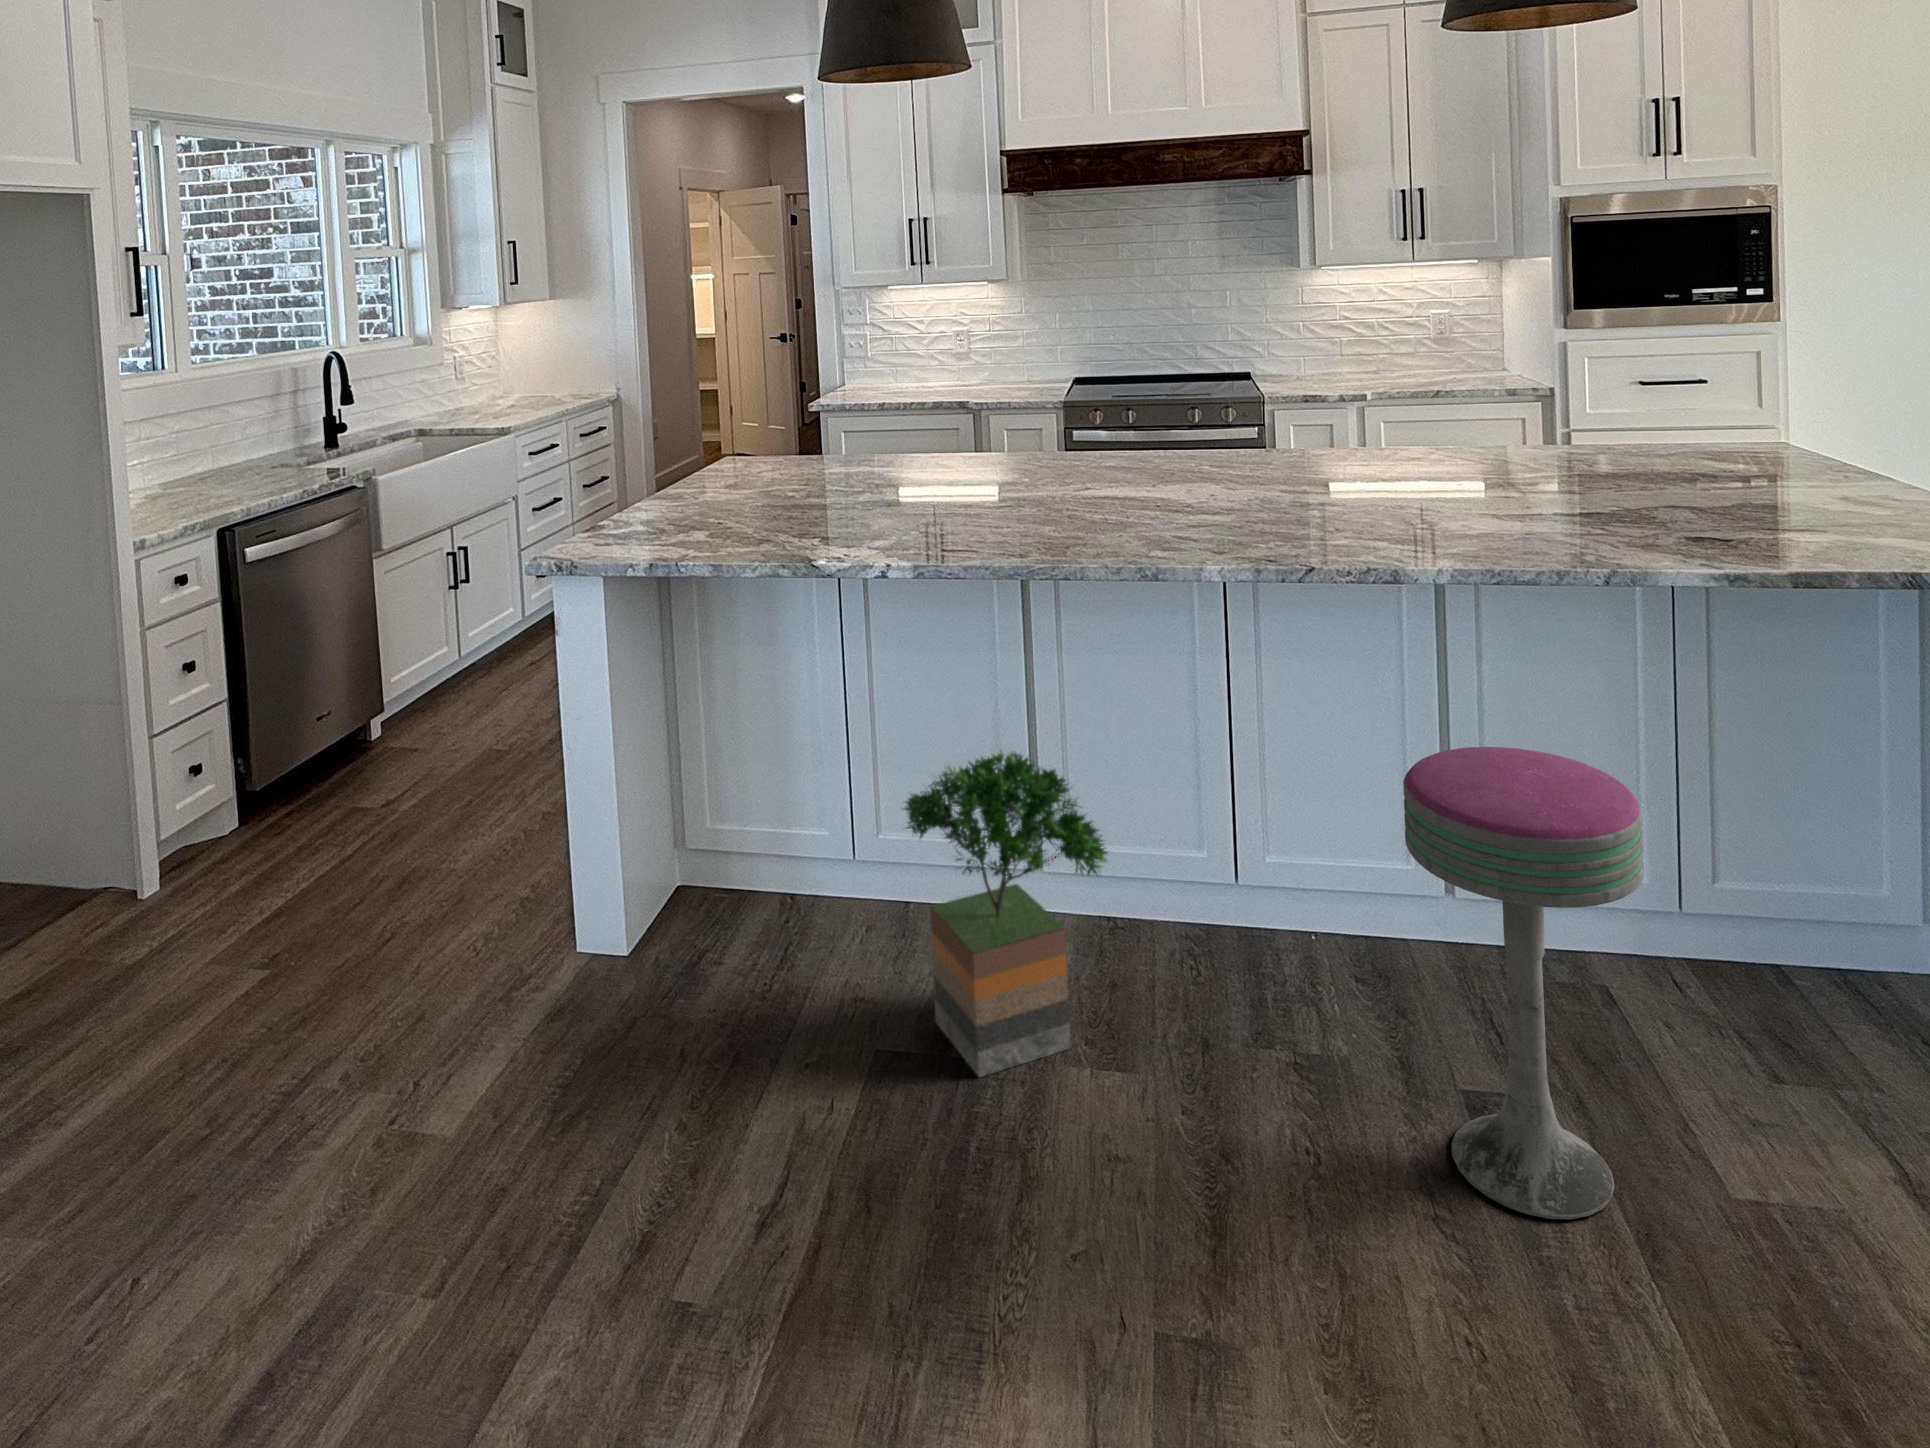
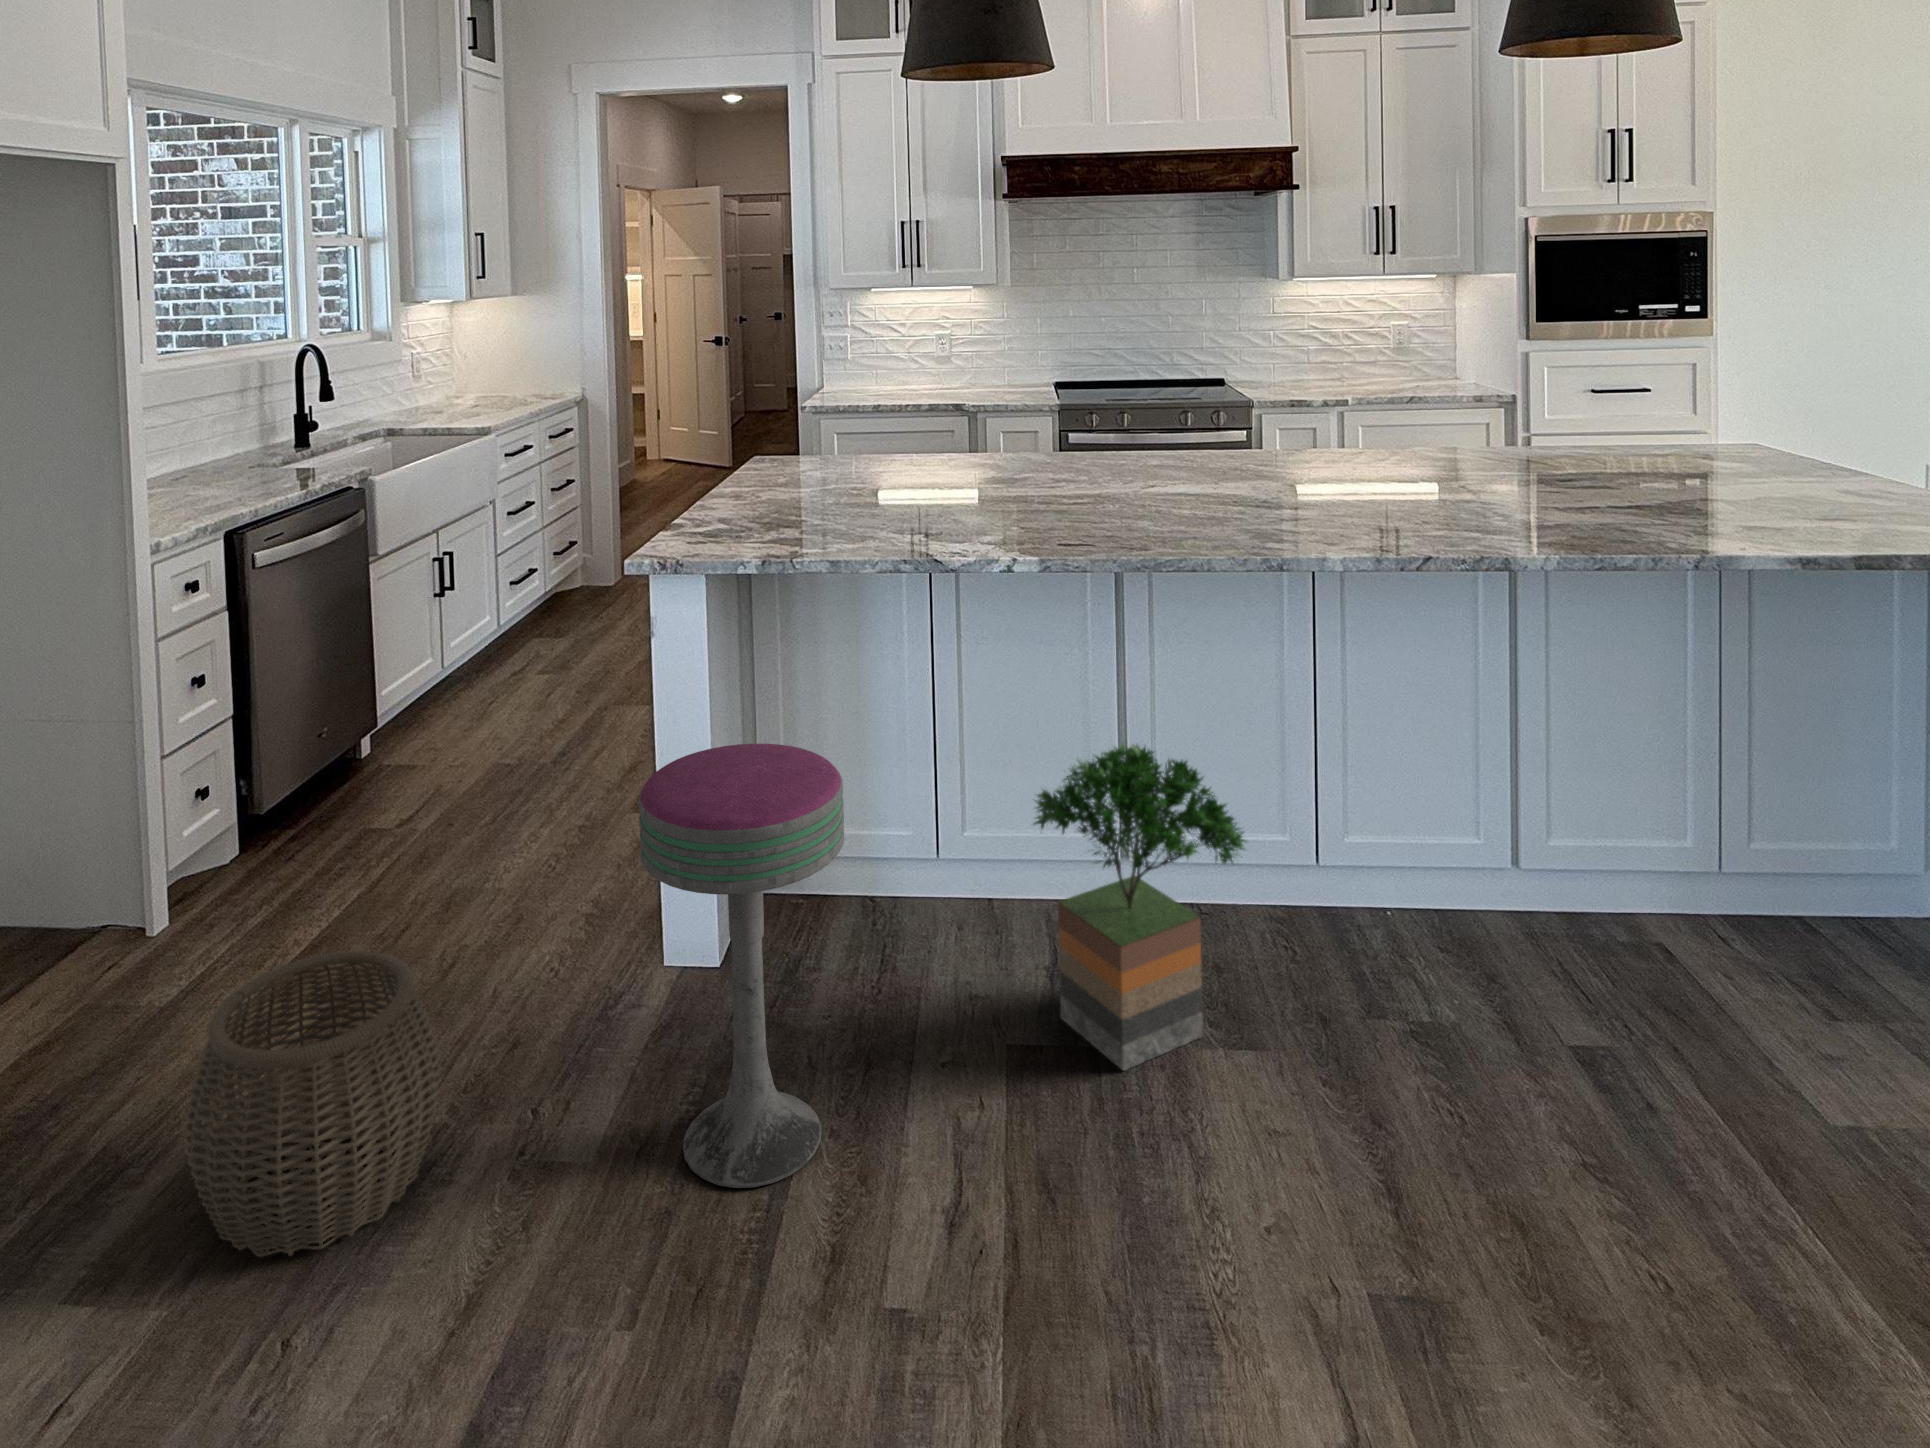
bar stool: present [1403,747,1644,1219] -> present [639,744,845,1188]
woven basket: none [81,923,320,1197] -> present [184,951,441,1257]

